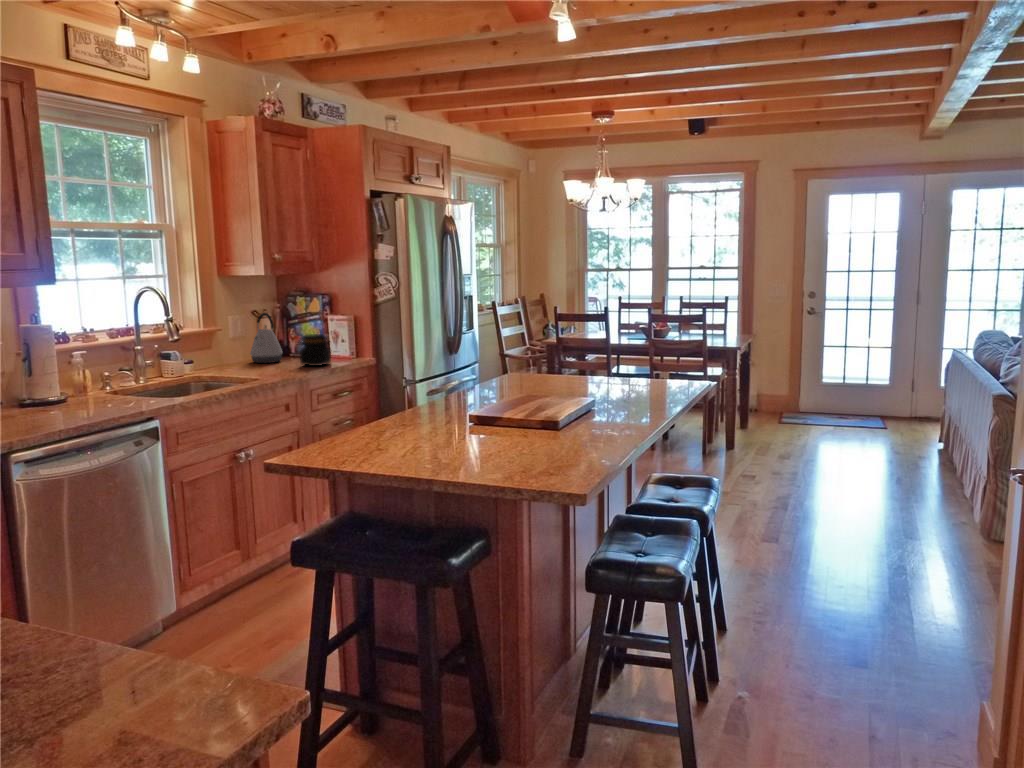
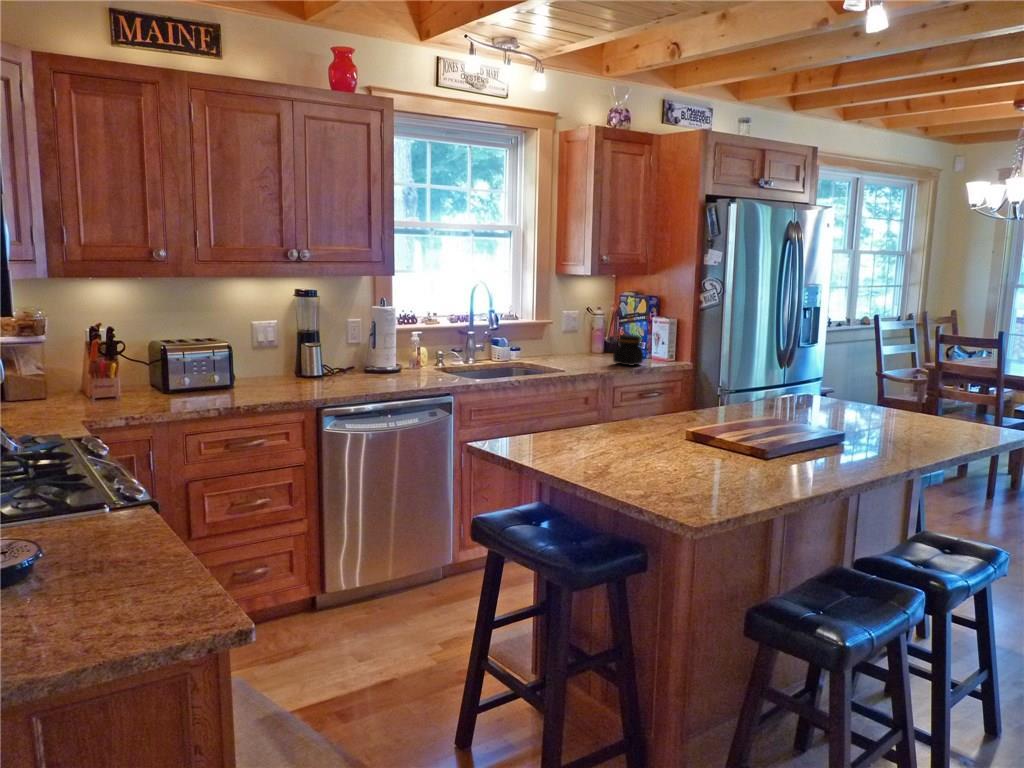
kettle: present [250,313,282,363] -> none [577,310,606,357]

